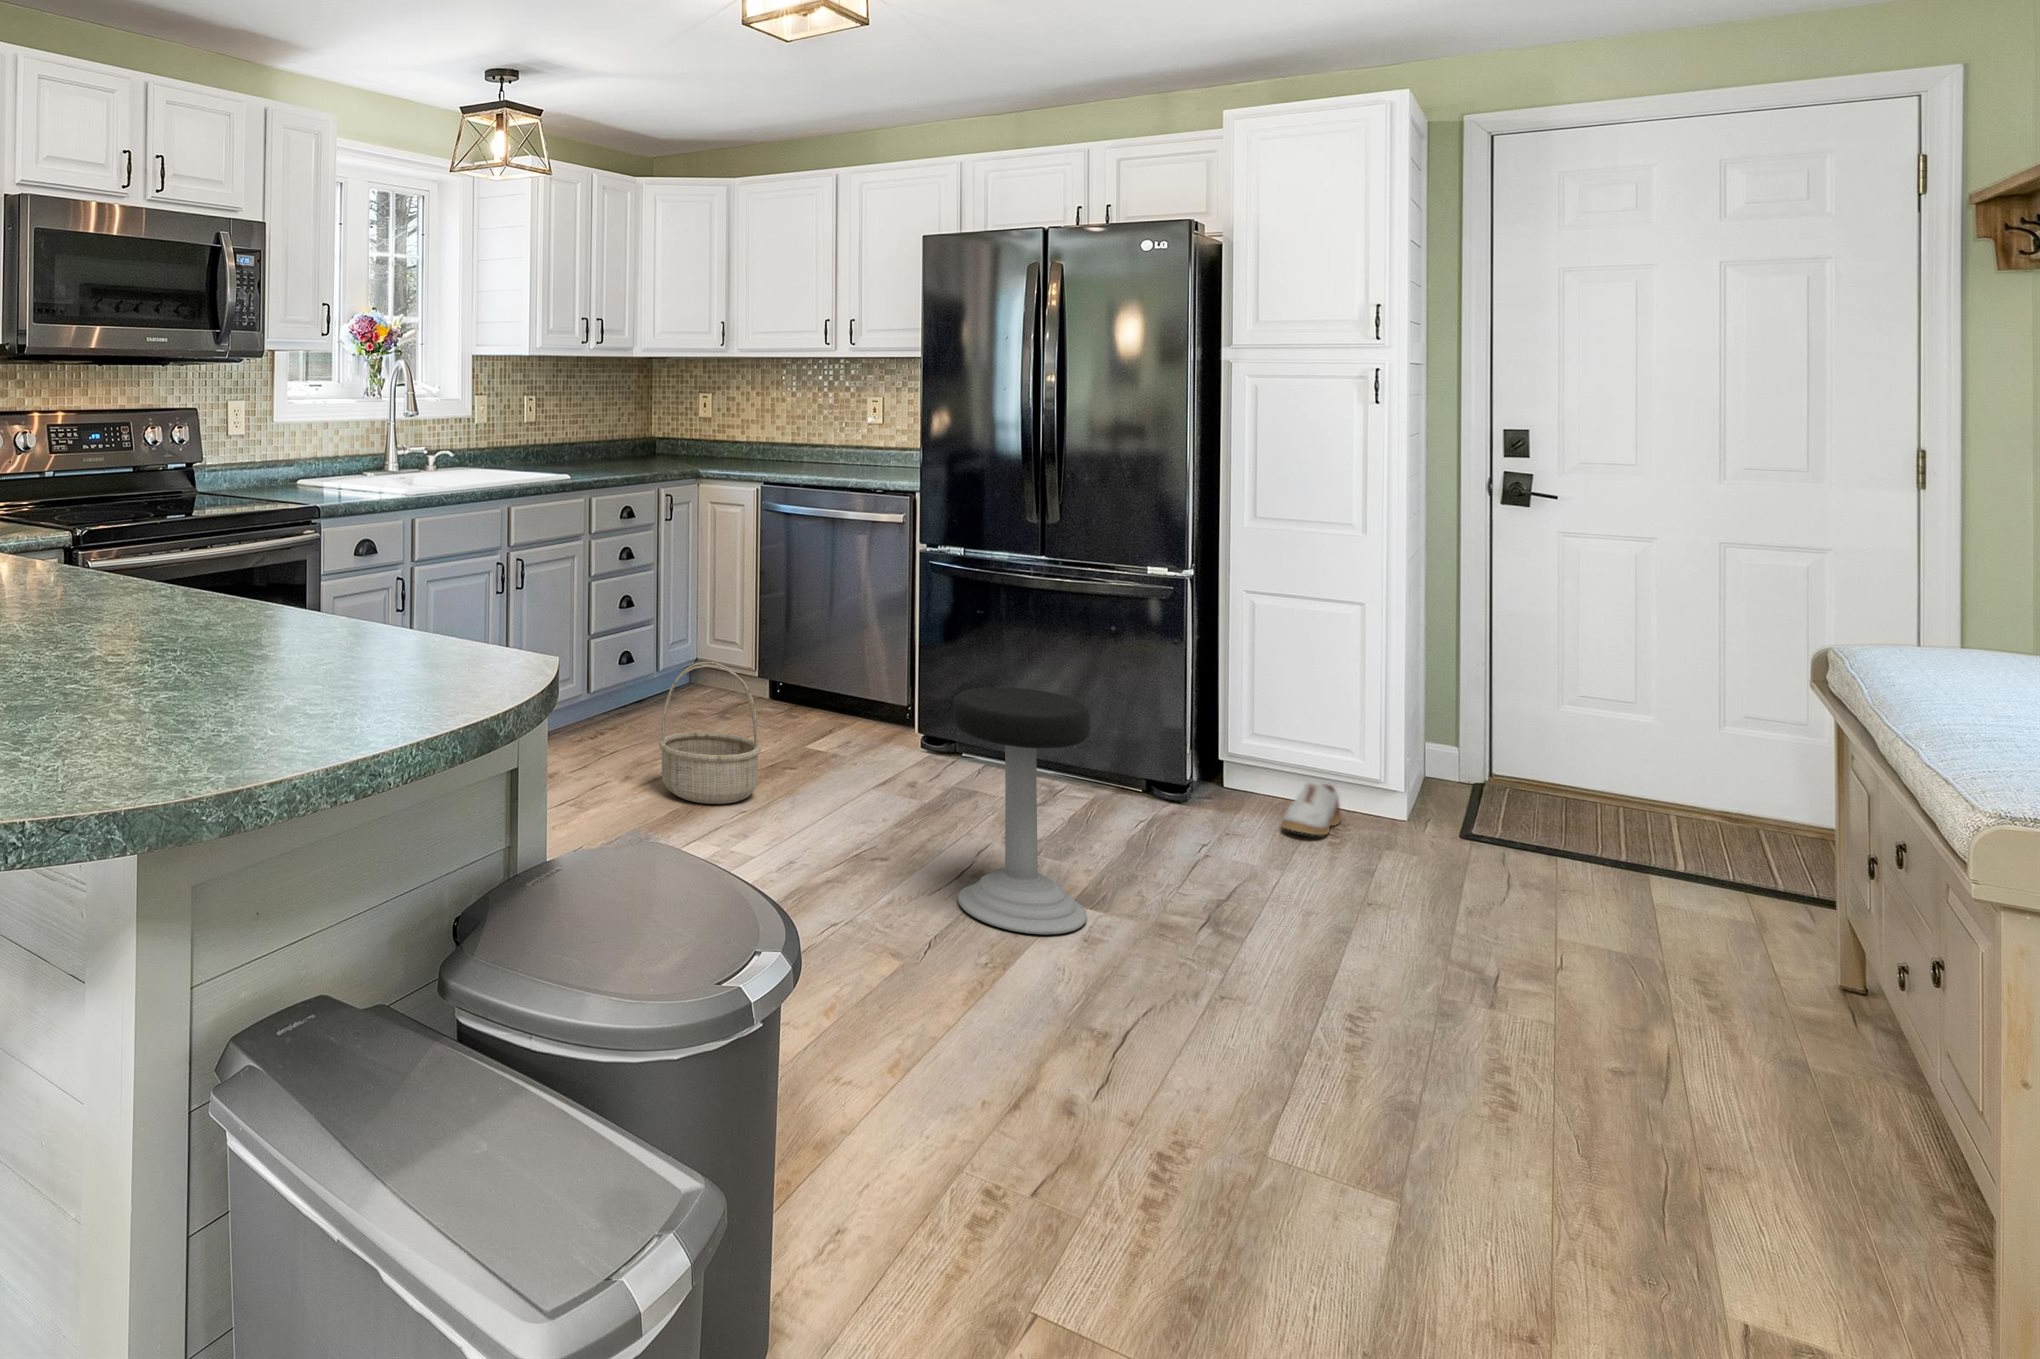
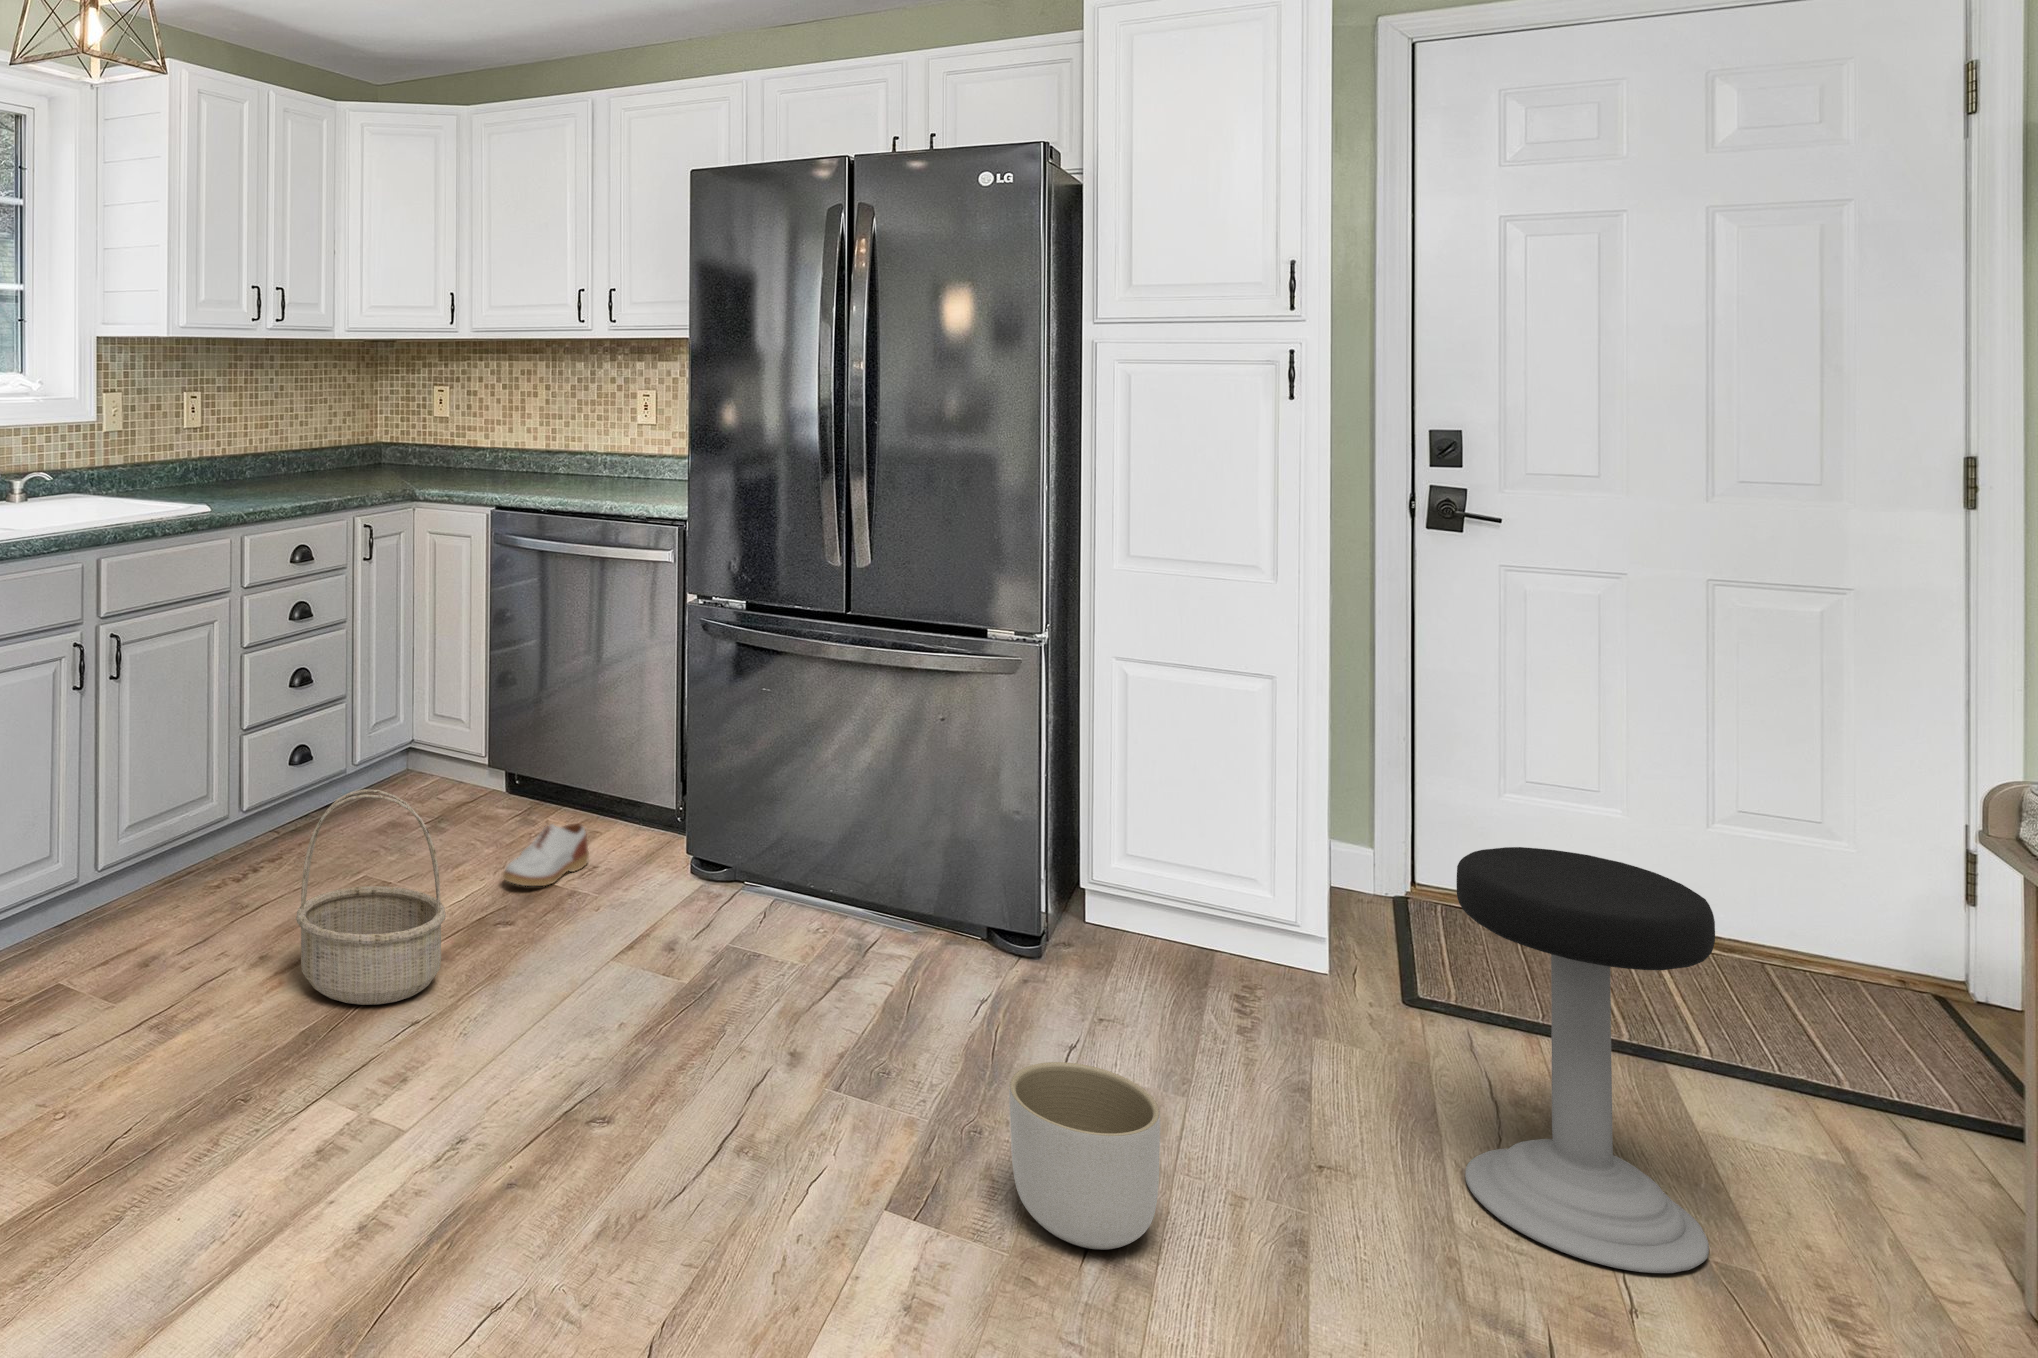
stool: present [953,687,1090,934] -> present [1457,847,1715,1273]
shoe: present [1281,783,1341,835] -> present [503,823,589,886]
planter: none [1161,828,1261,935] -> present [1009,1062,1160,1249]

